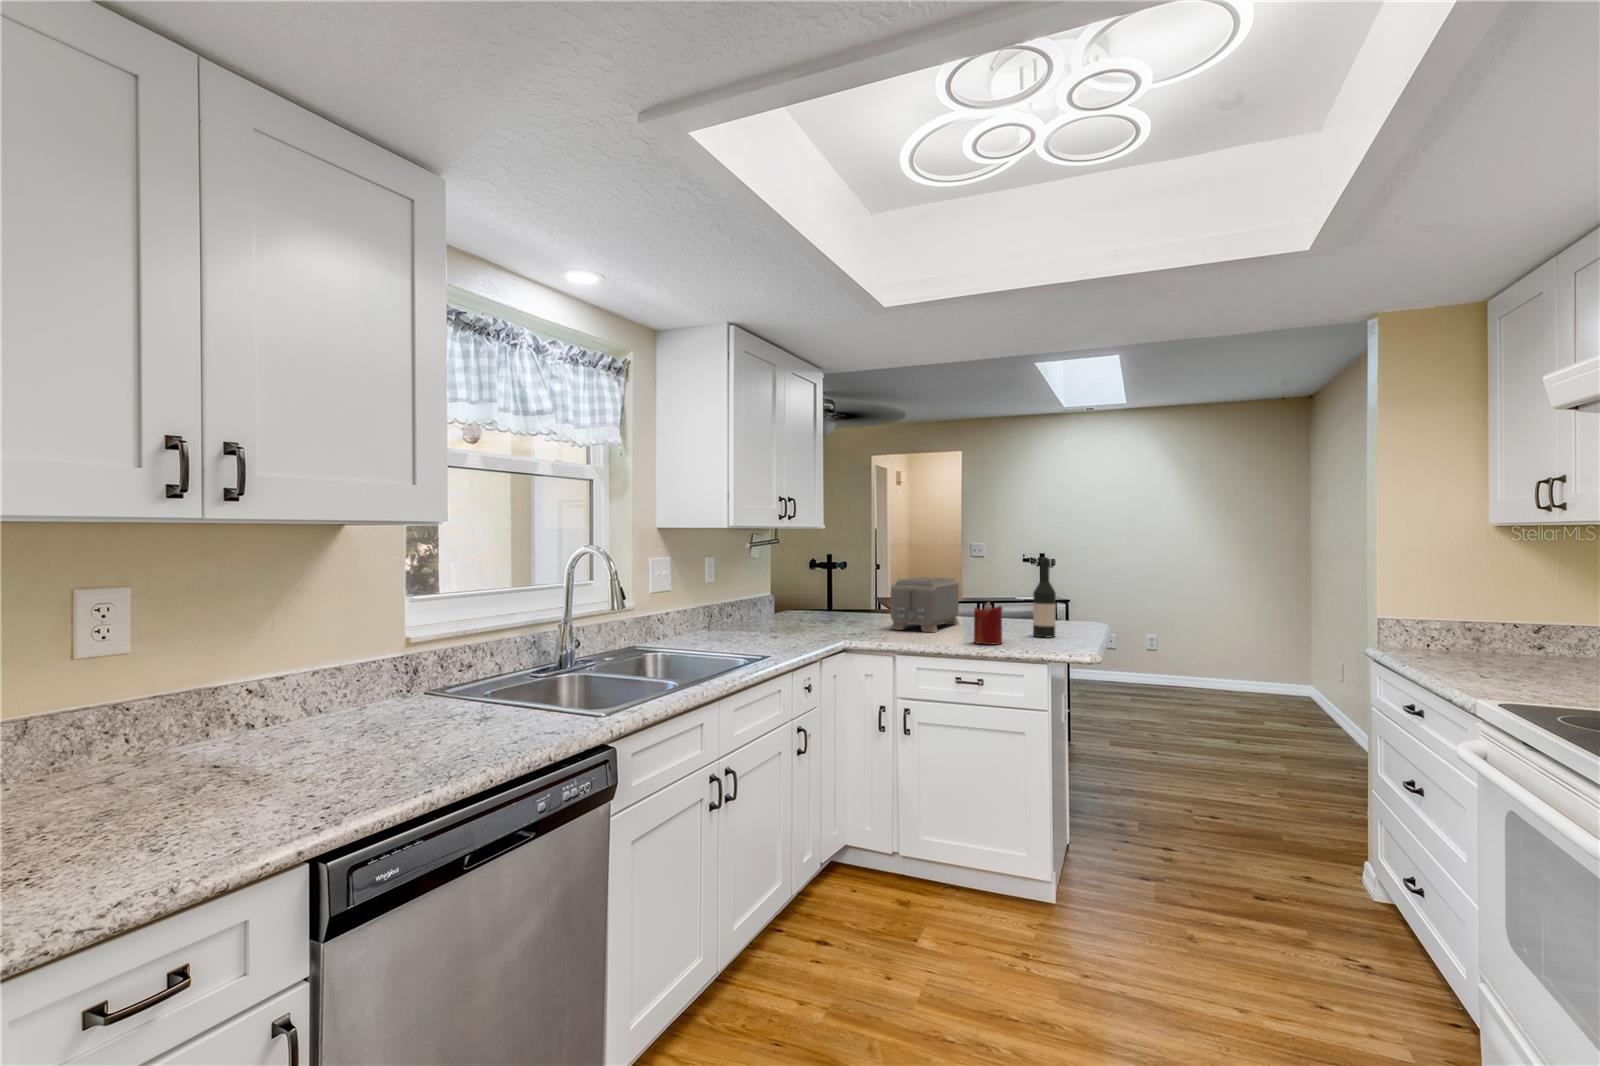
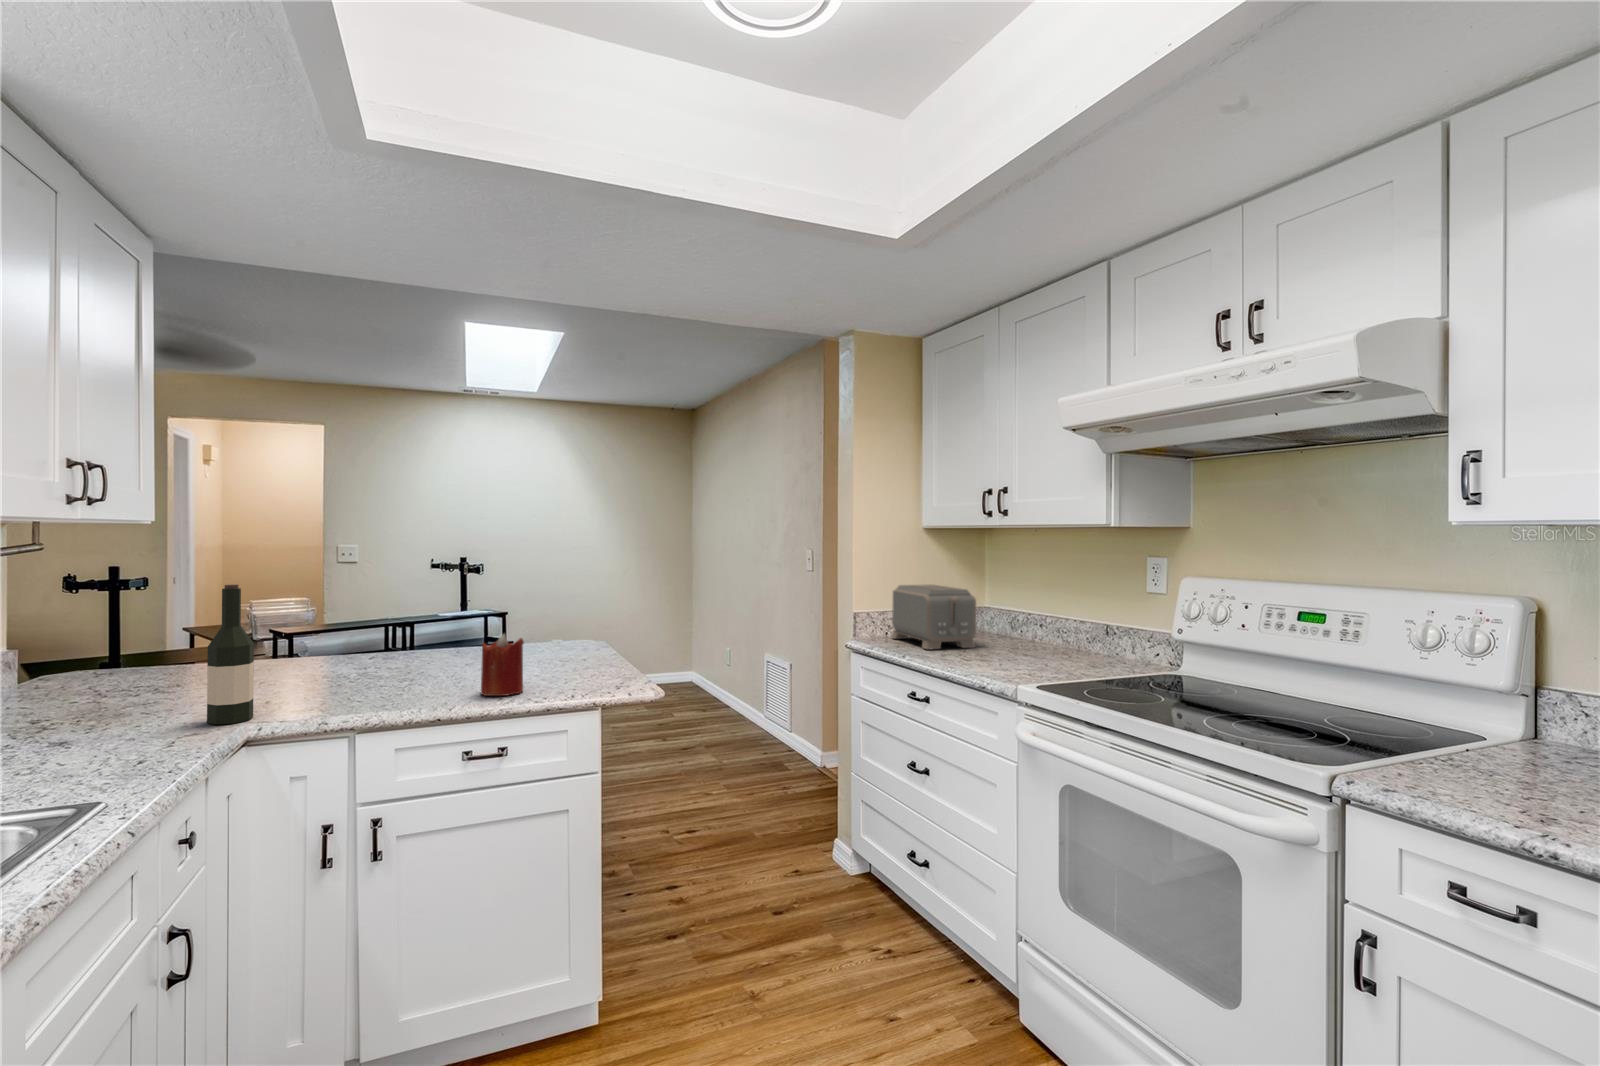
wine bottle: present [1033,557,1056,637] -> present [207,584,254,725]
toaster: present [891,577,959,632] -> present [891,585,976,649]

